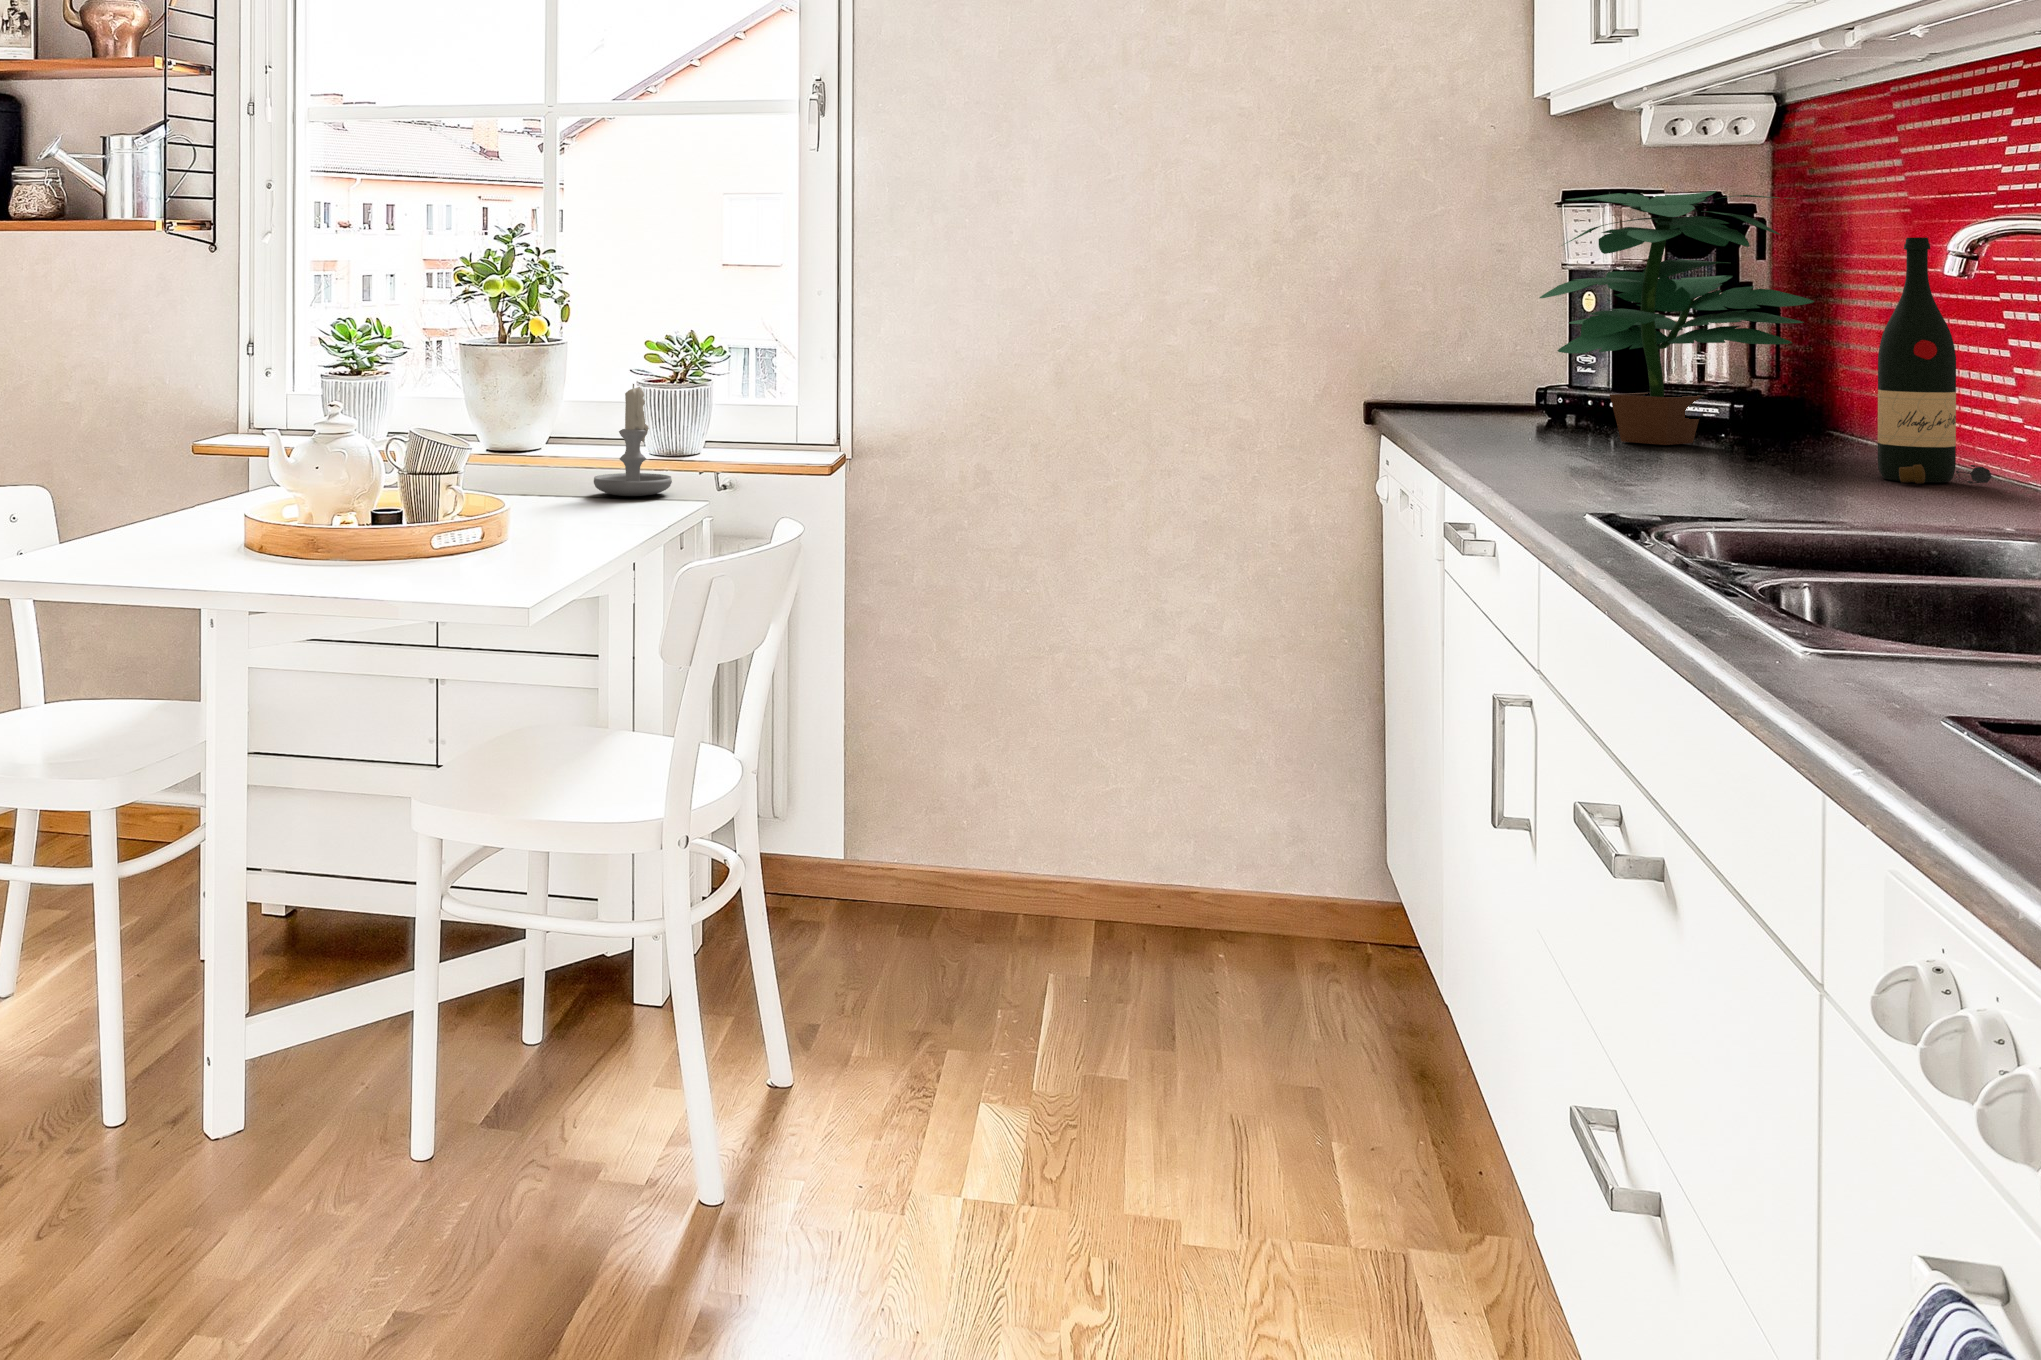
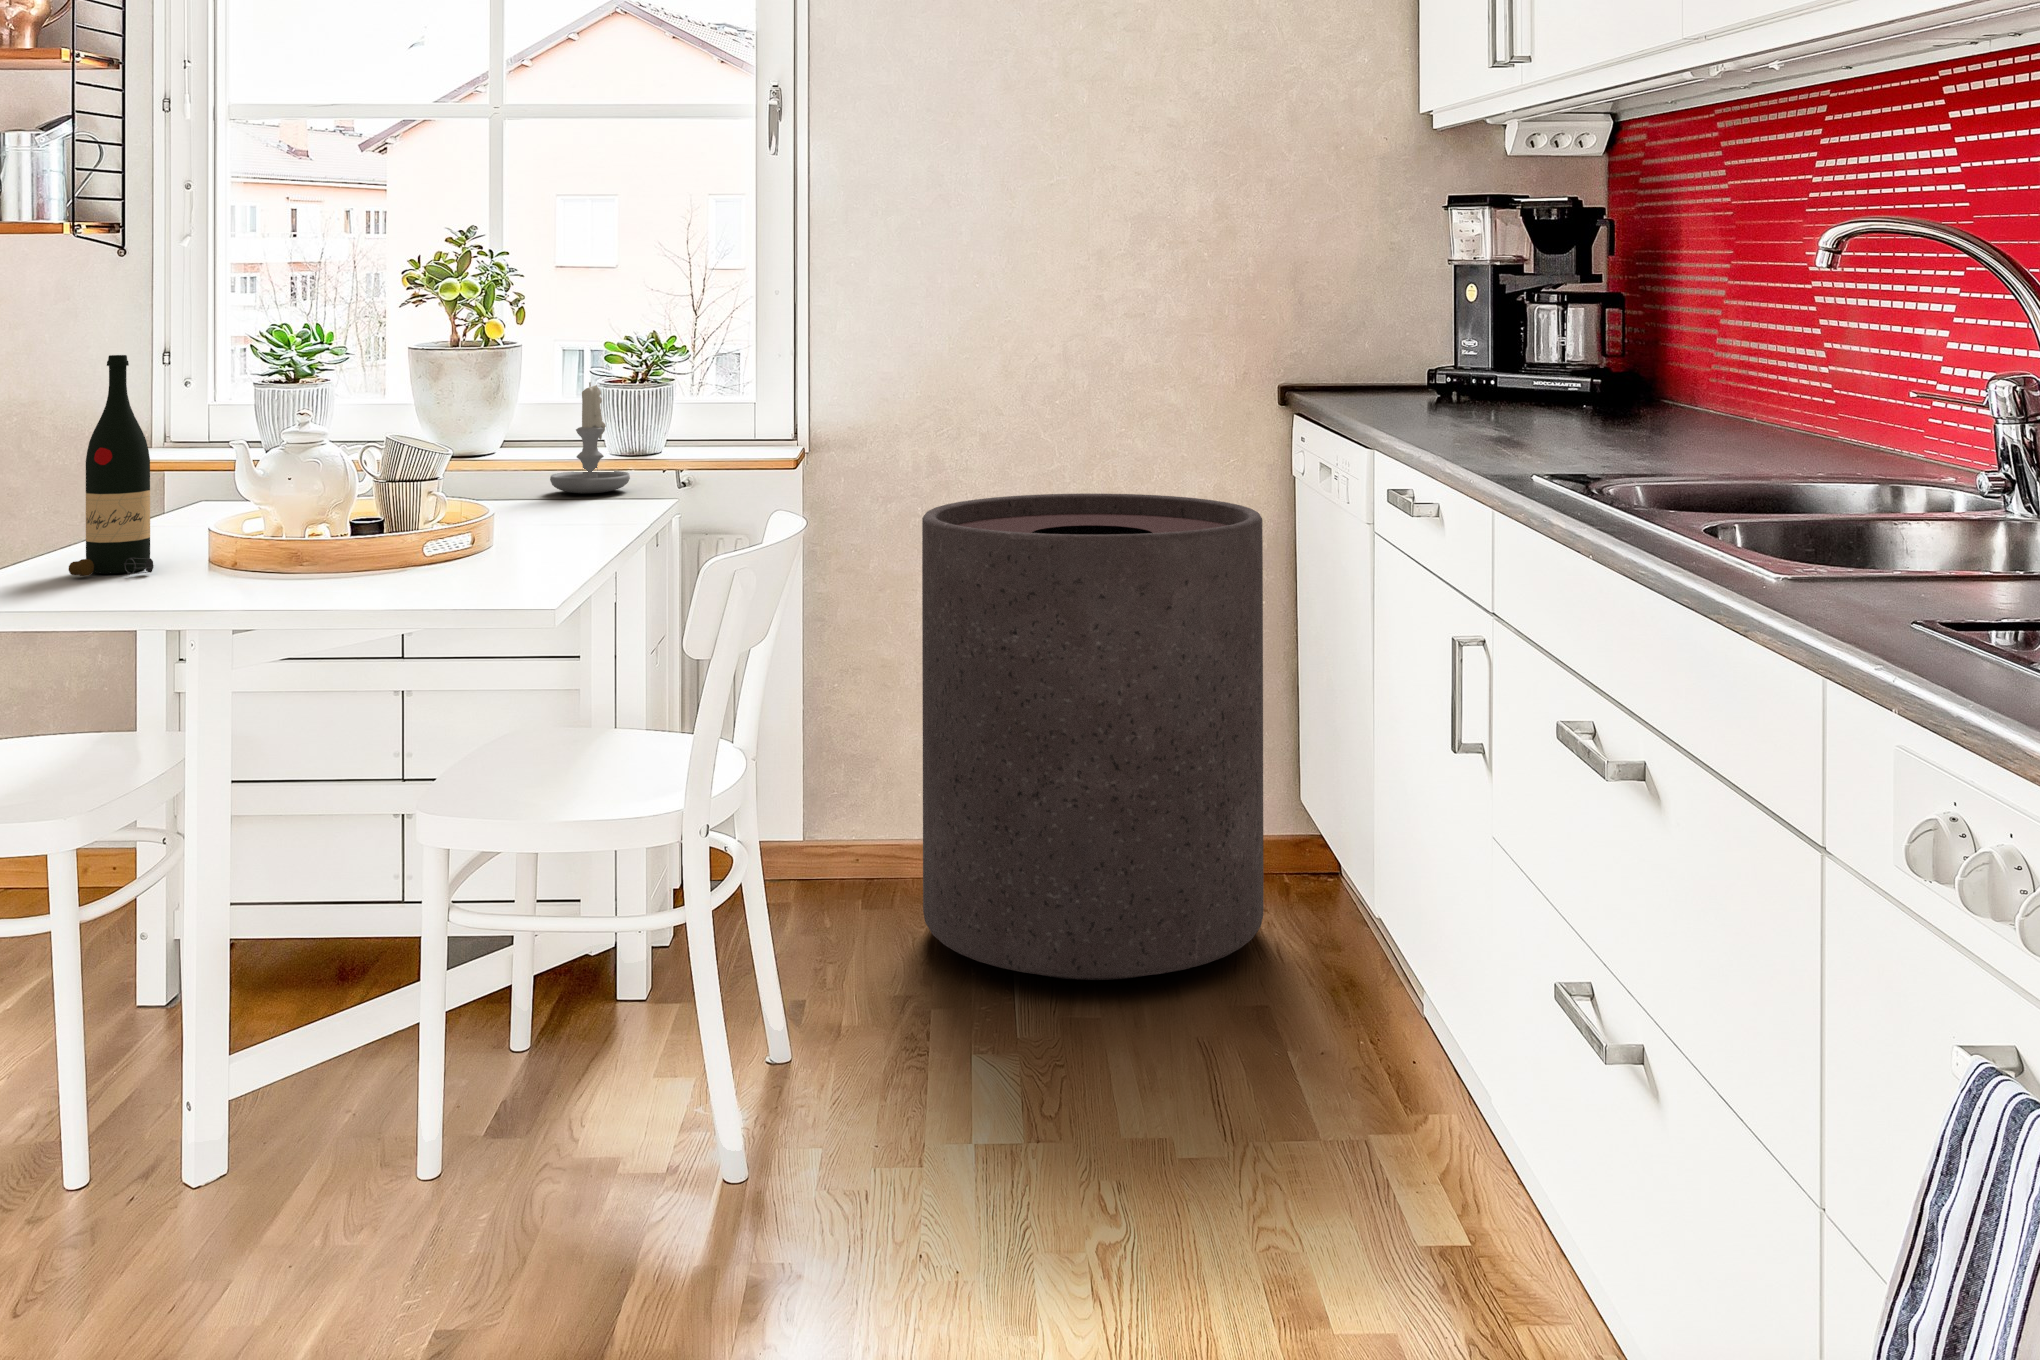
potted plant: present [1540,191,1814,445] -> none [1440,197,1658,416]
wine bottle: present [1878,237,1993,484] -> present [69,355,153,576]
trash can: none [958,514,1334,1044] -> present [922,493,1264,980]

